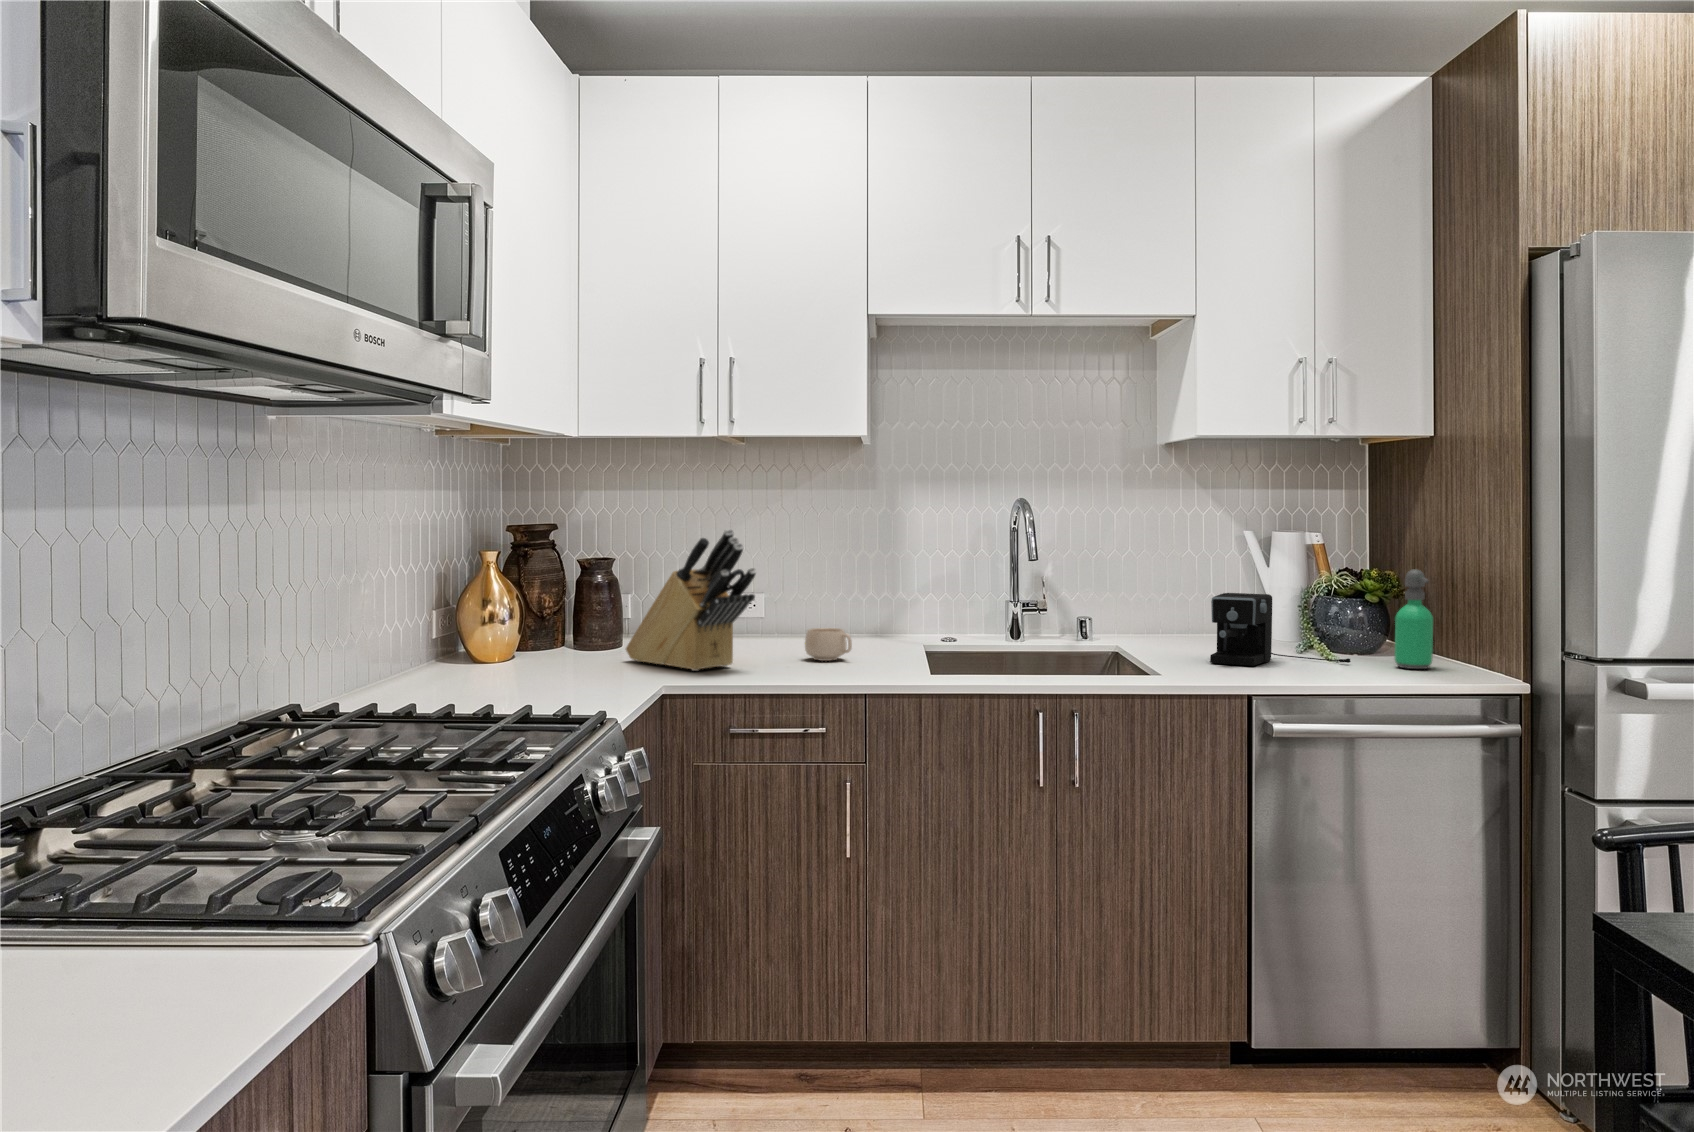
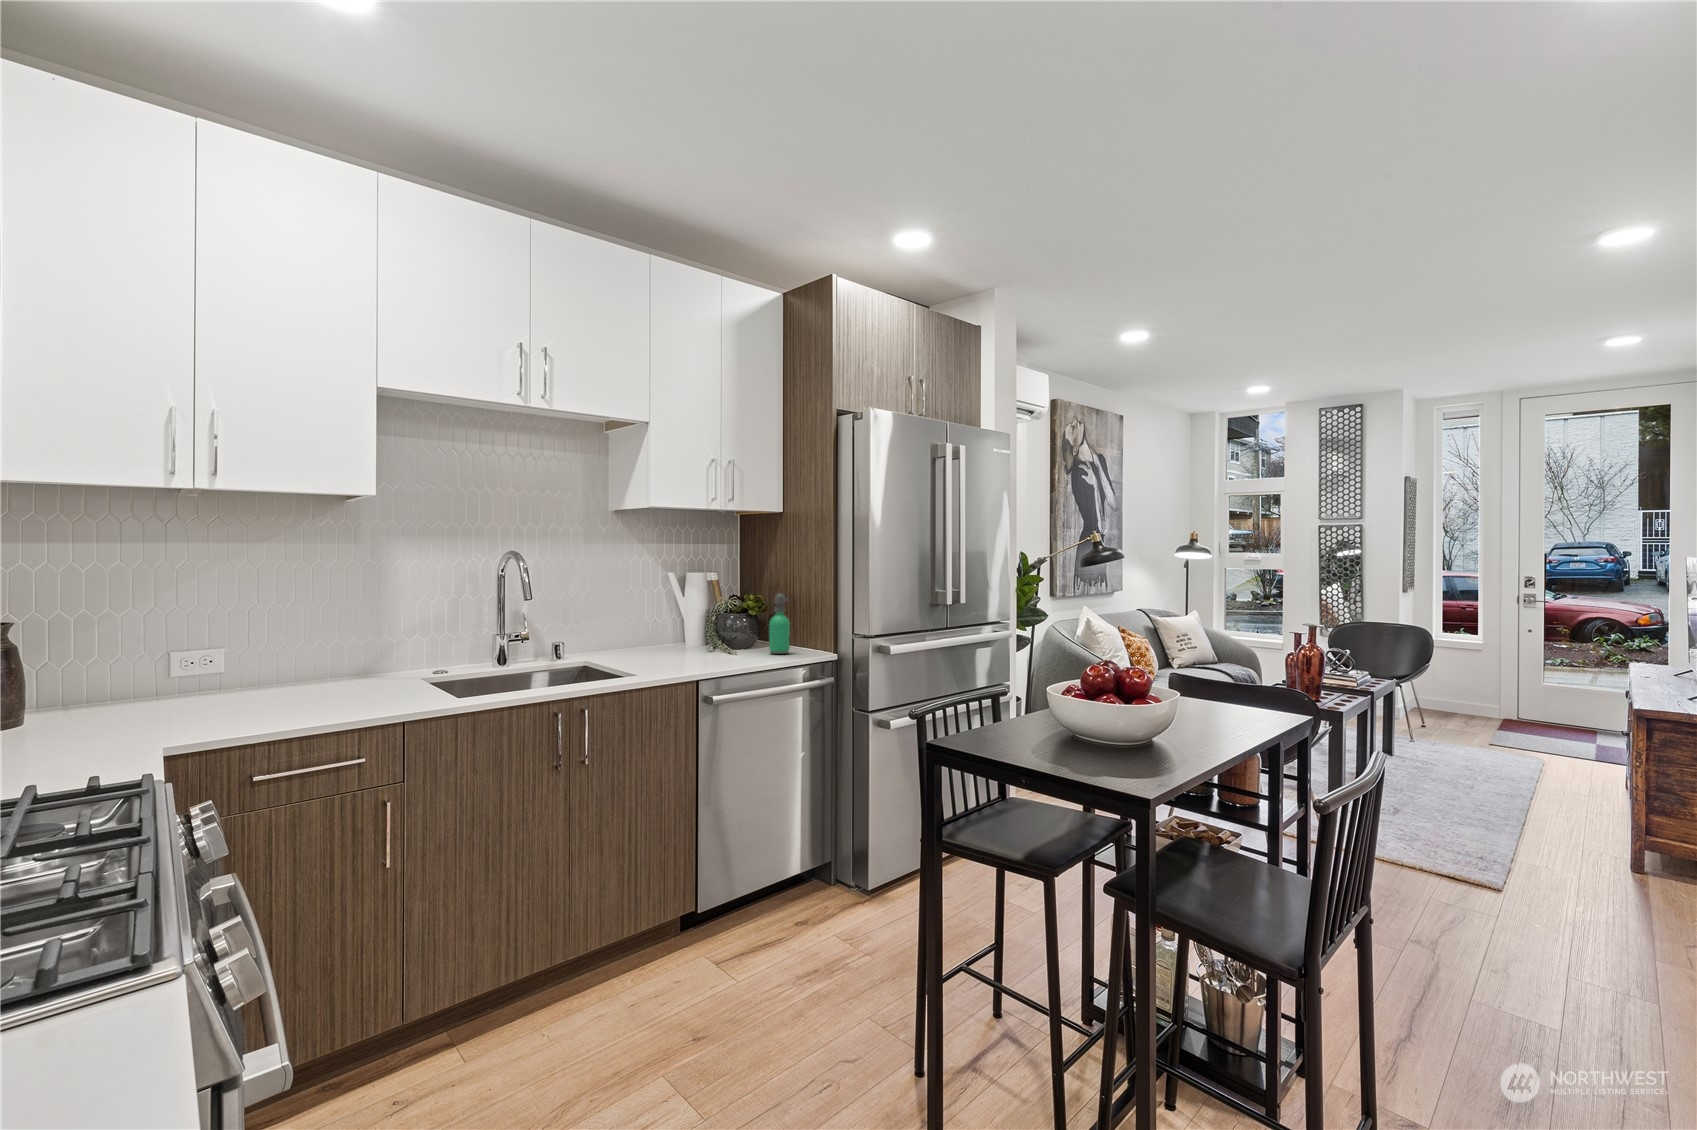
knife block: present [626,529,756,671] -> none [88,566,277,707]
coffee maker: present [1210,593,1351,666] -> none [662,612,745,660]
mug: present [805,628,852,661] -> none [319,656,371,685]

